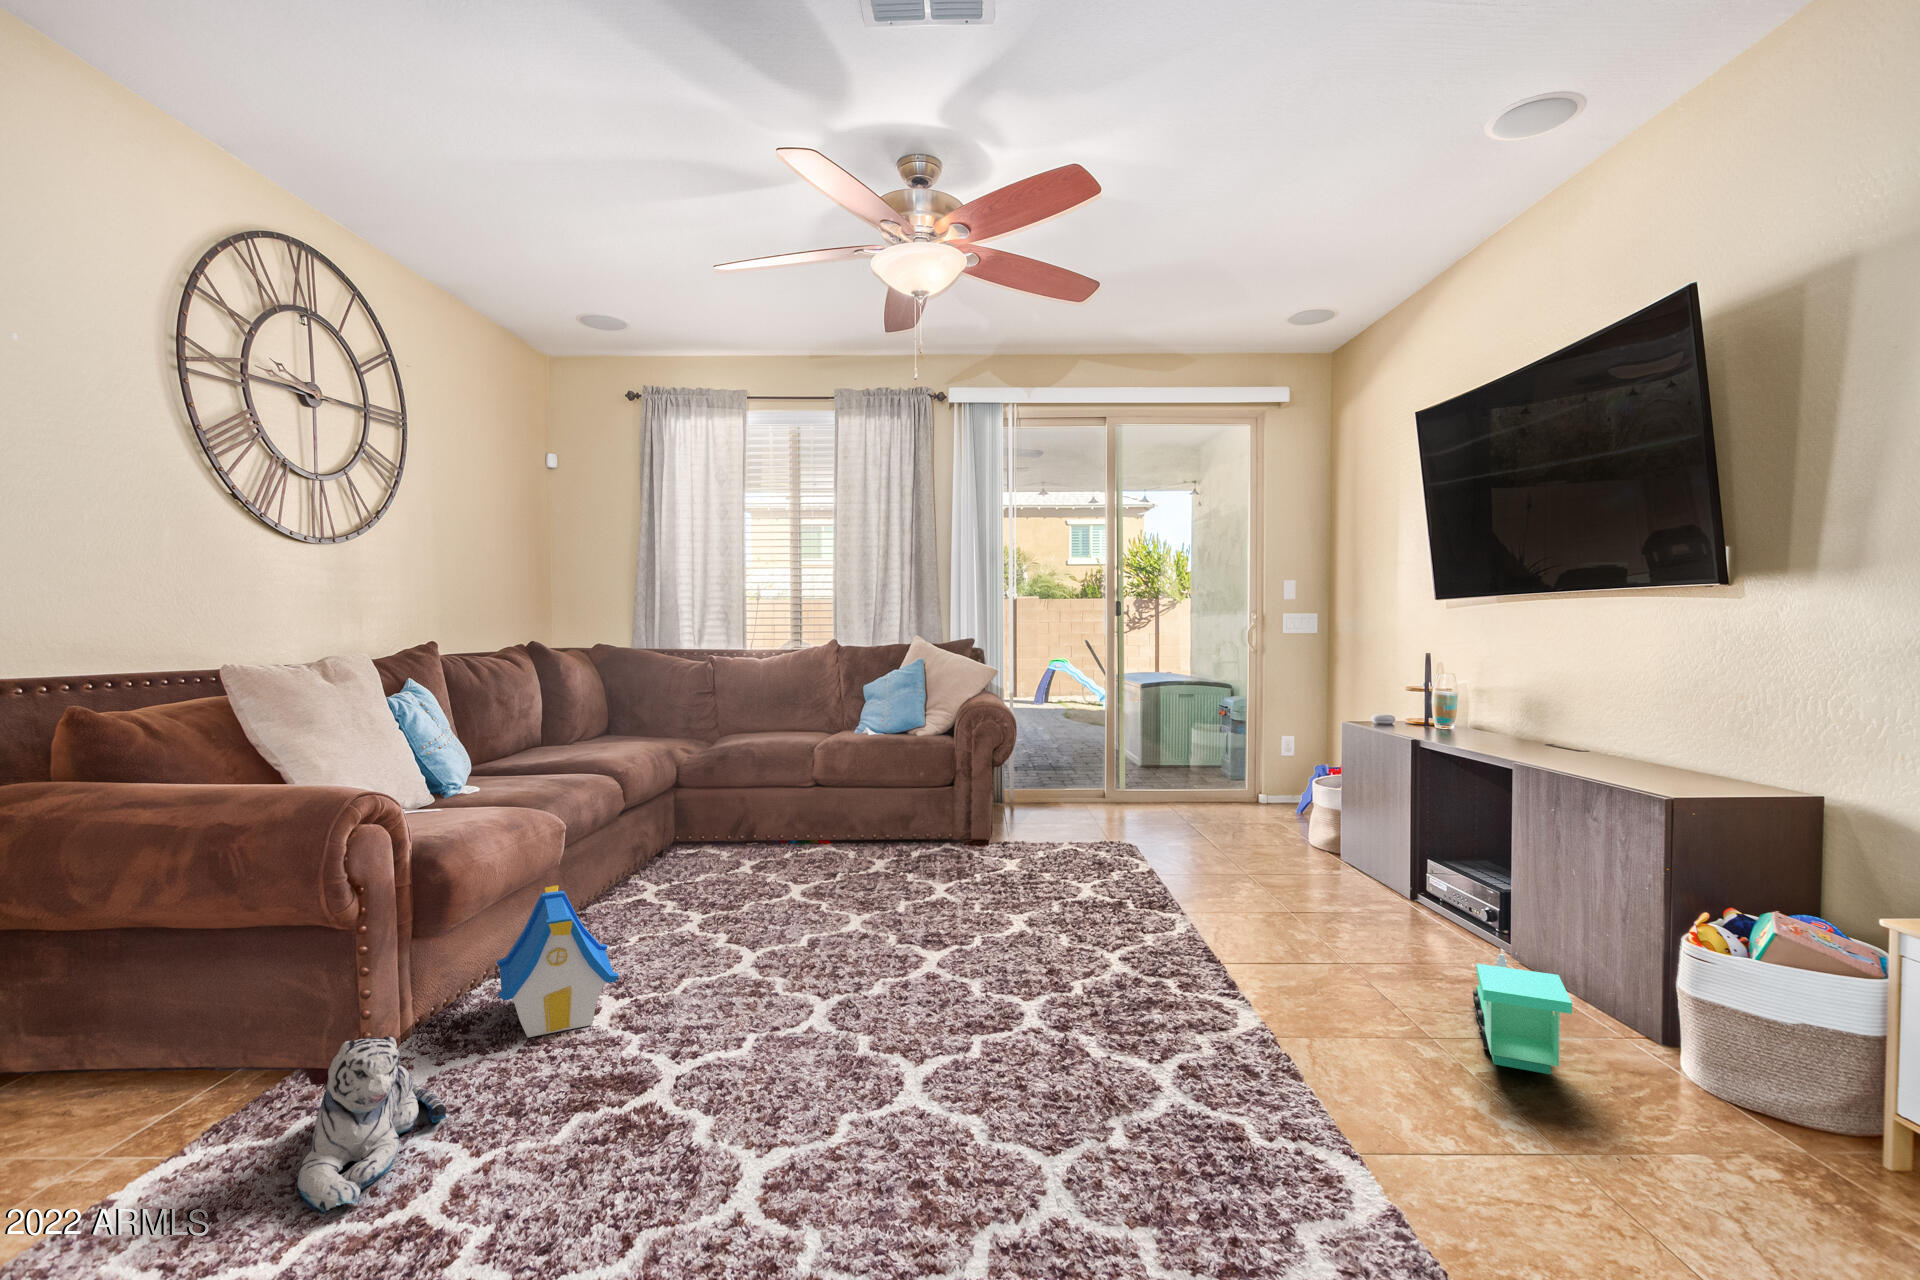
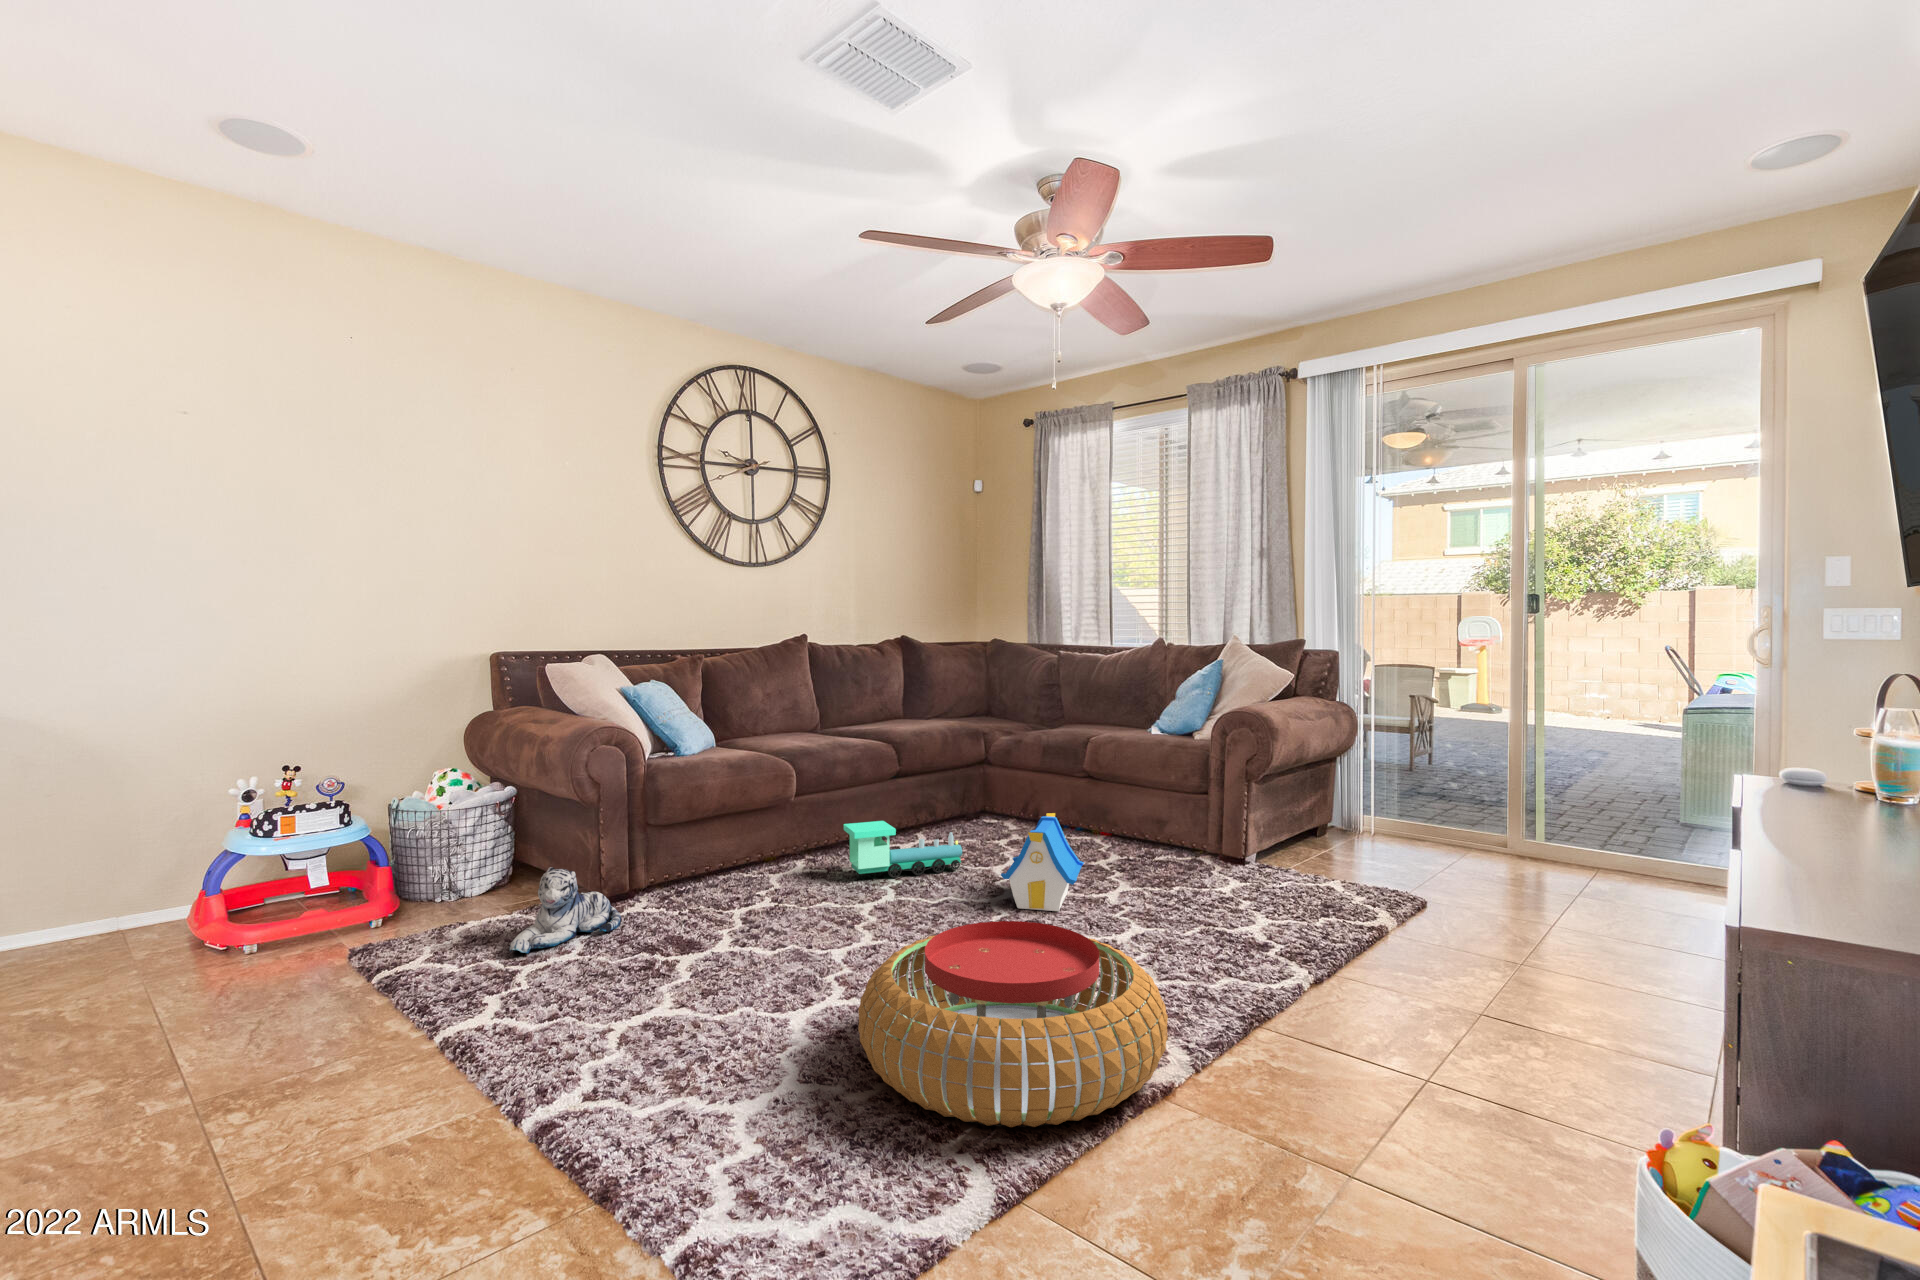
toy house: present [497,885,619,1037] -> present [1001,813,1084,911]
pouf: none [1016,924,1346,1143] -> present [858,921,1168,1127]
toy train: present [1473,954,1572,1074] -> present [844,821,964,878]

